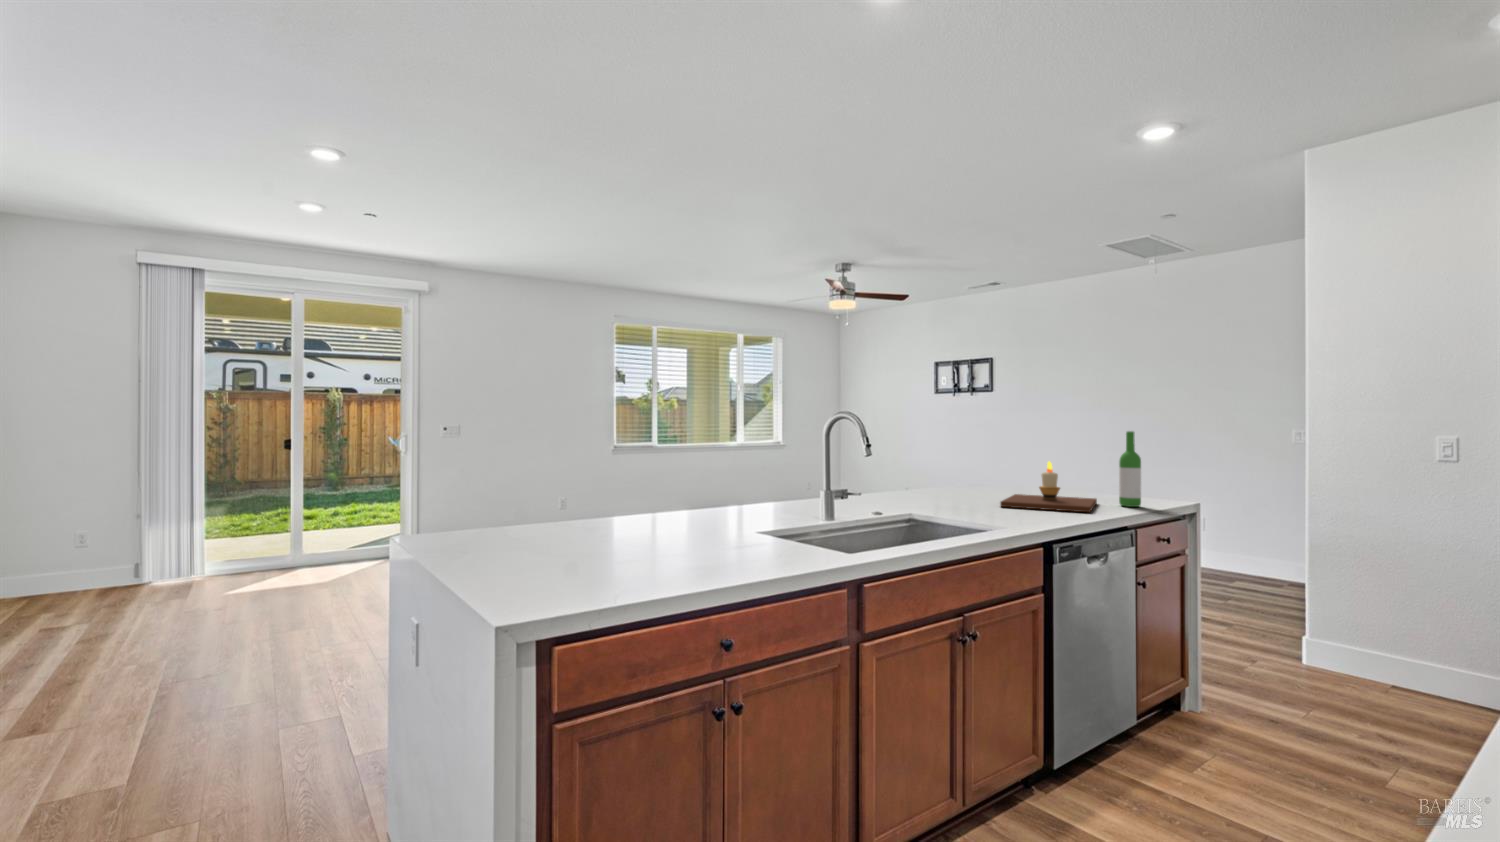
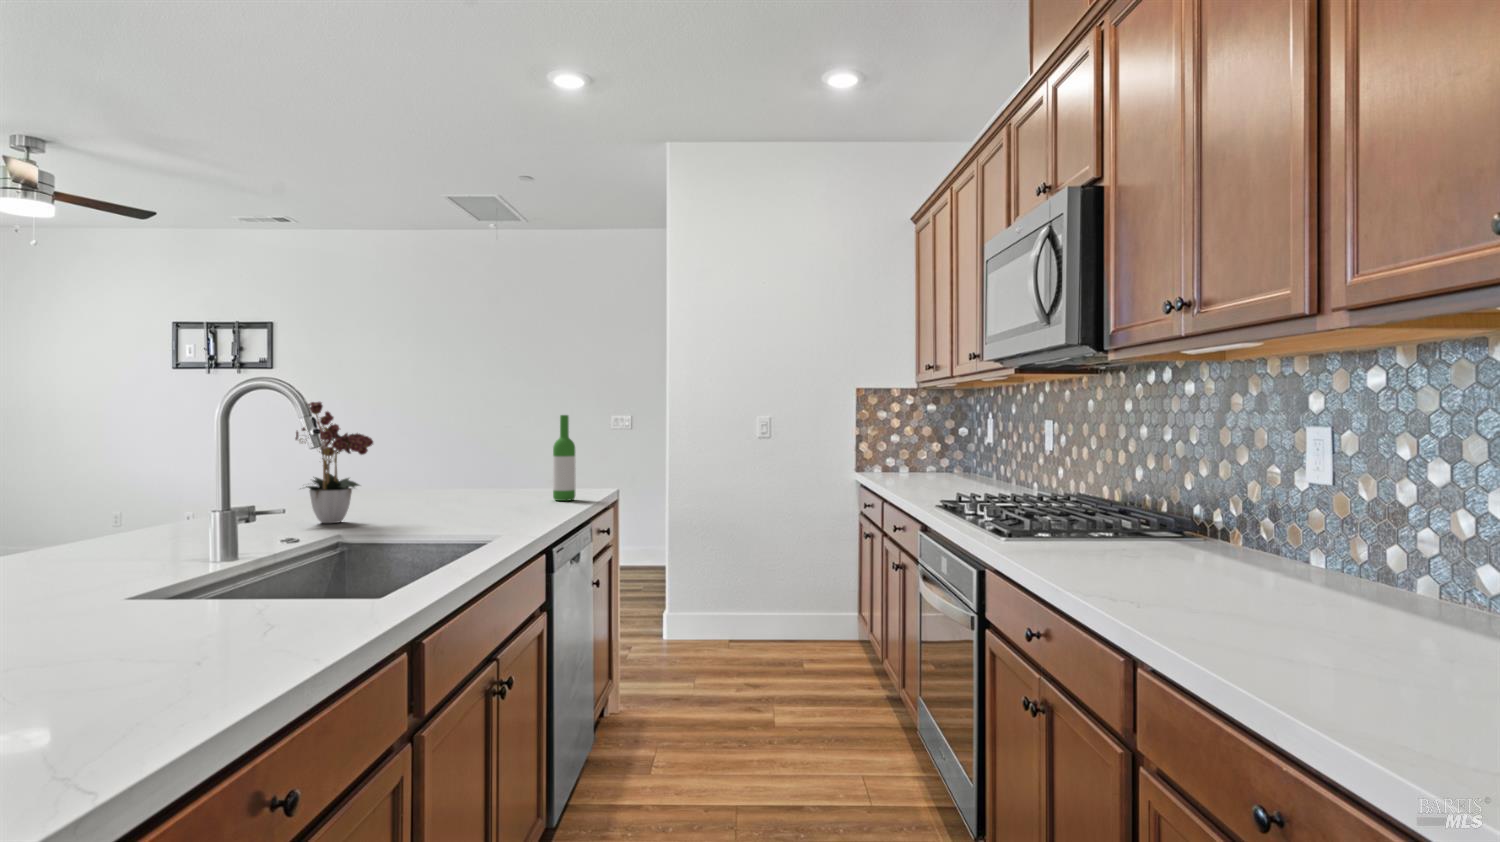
flower arrangement: none [900,419,960,505] -> present [296,402,373,523]
candle: present [1000,461,1097,512] -> none [430,452,544,515]

